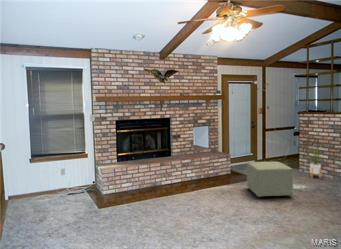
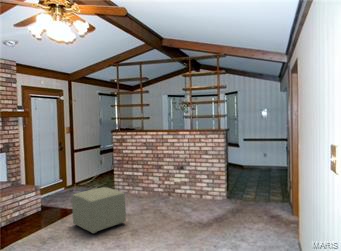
house plant: present [310,144,321,178] -> none [122,160,142,197]

